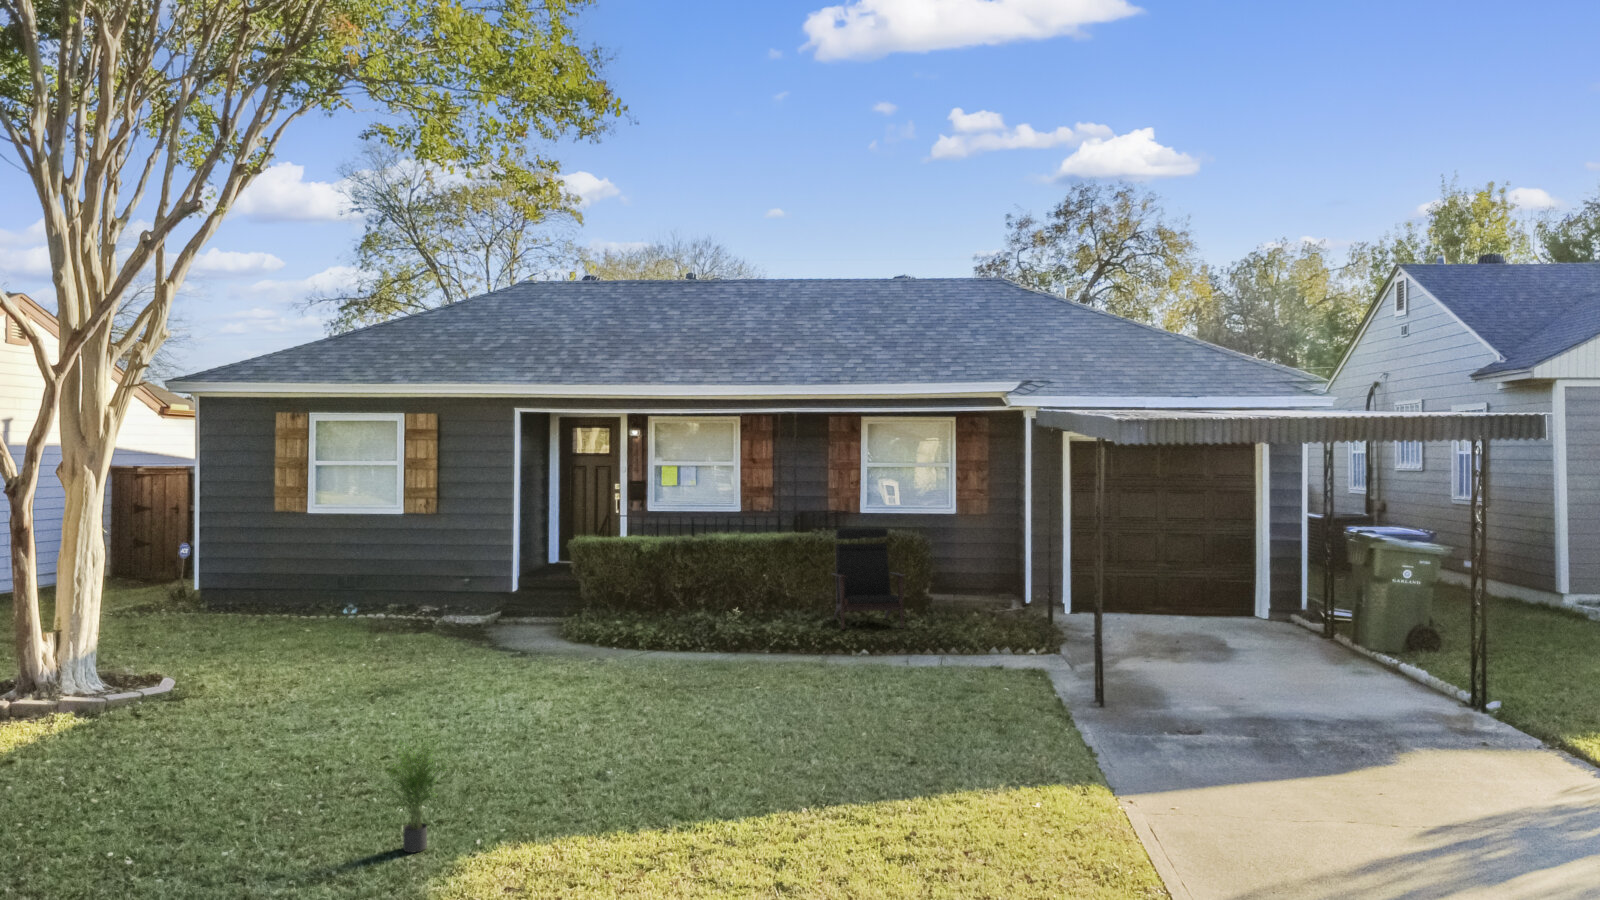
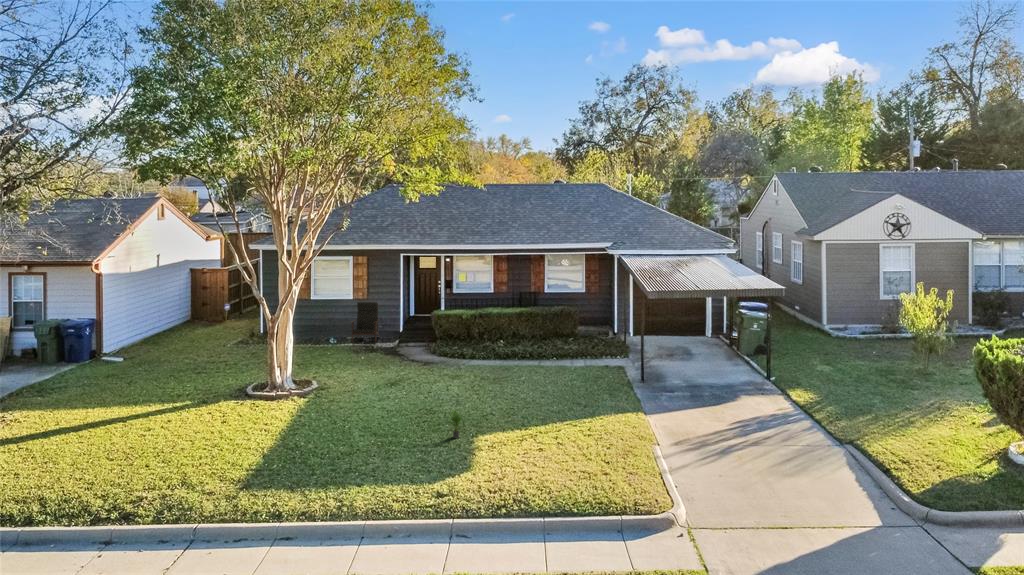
lounge chair: present [832,528,904,630] -> present [351,302,379,341]

